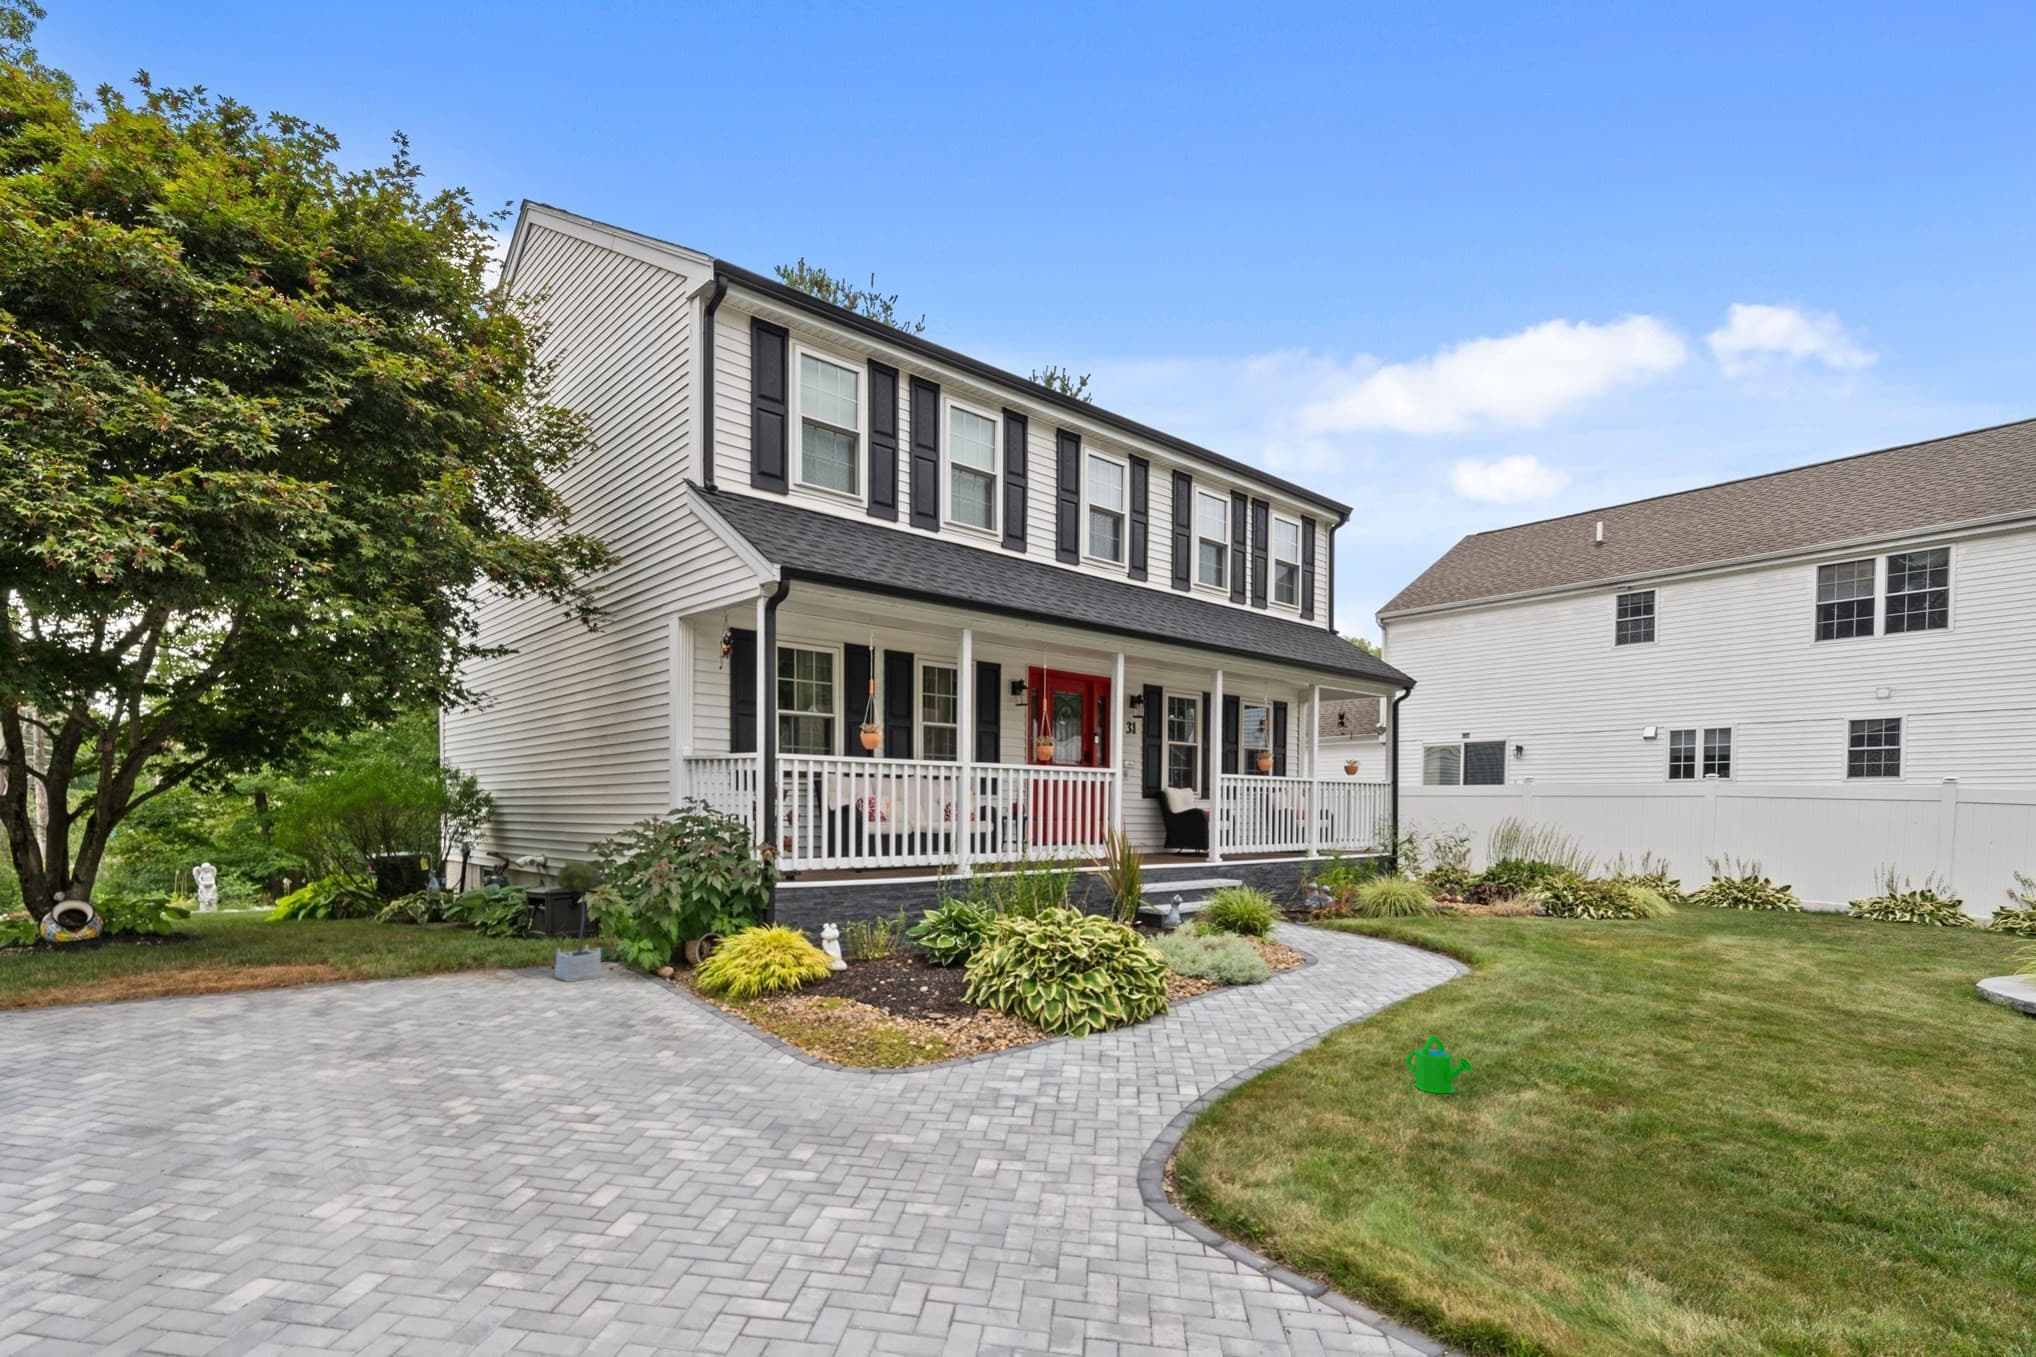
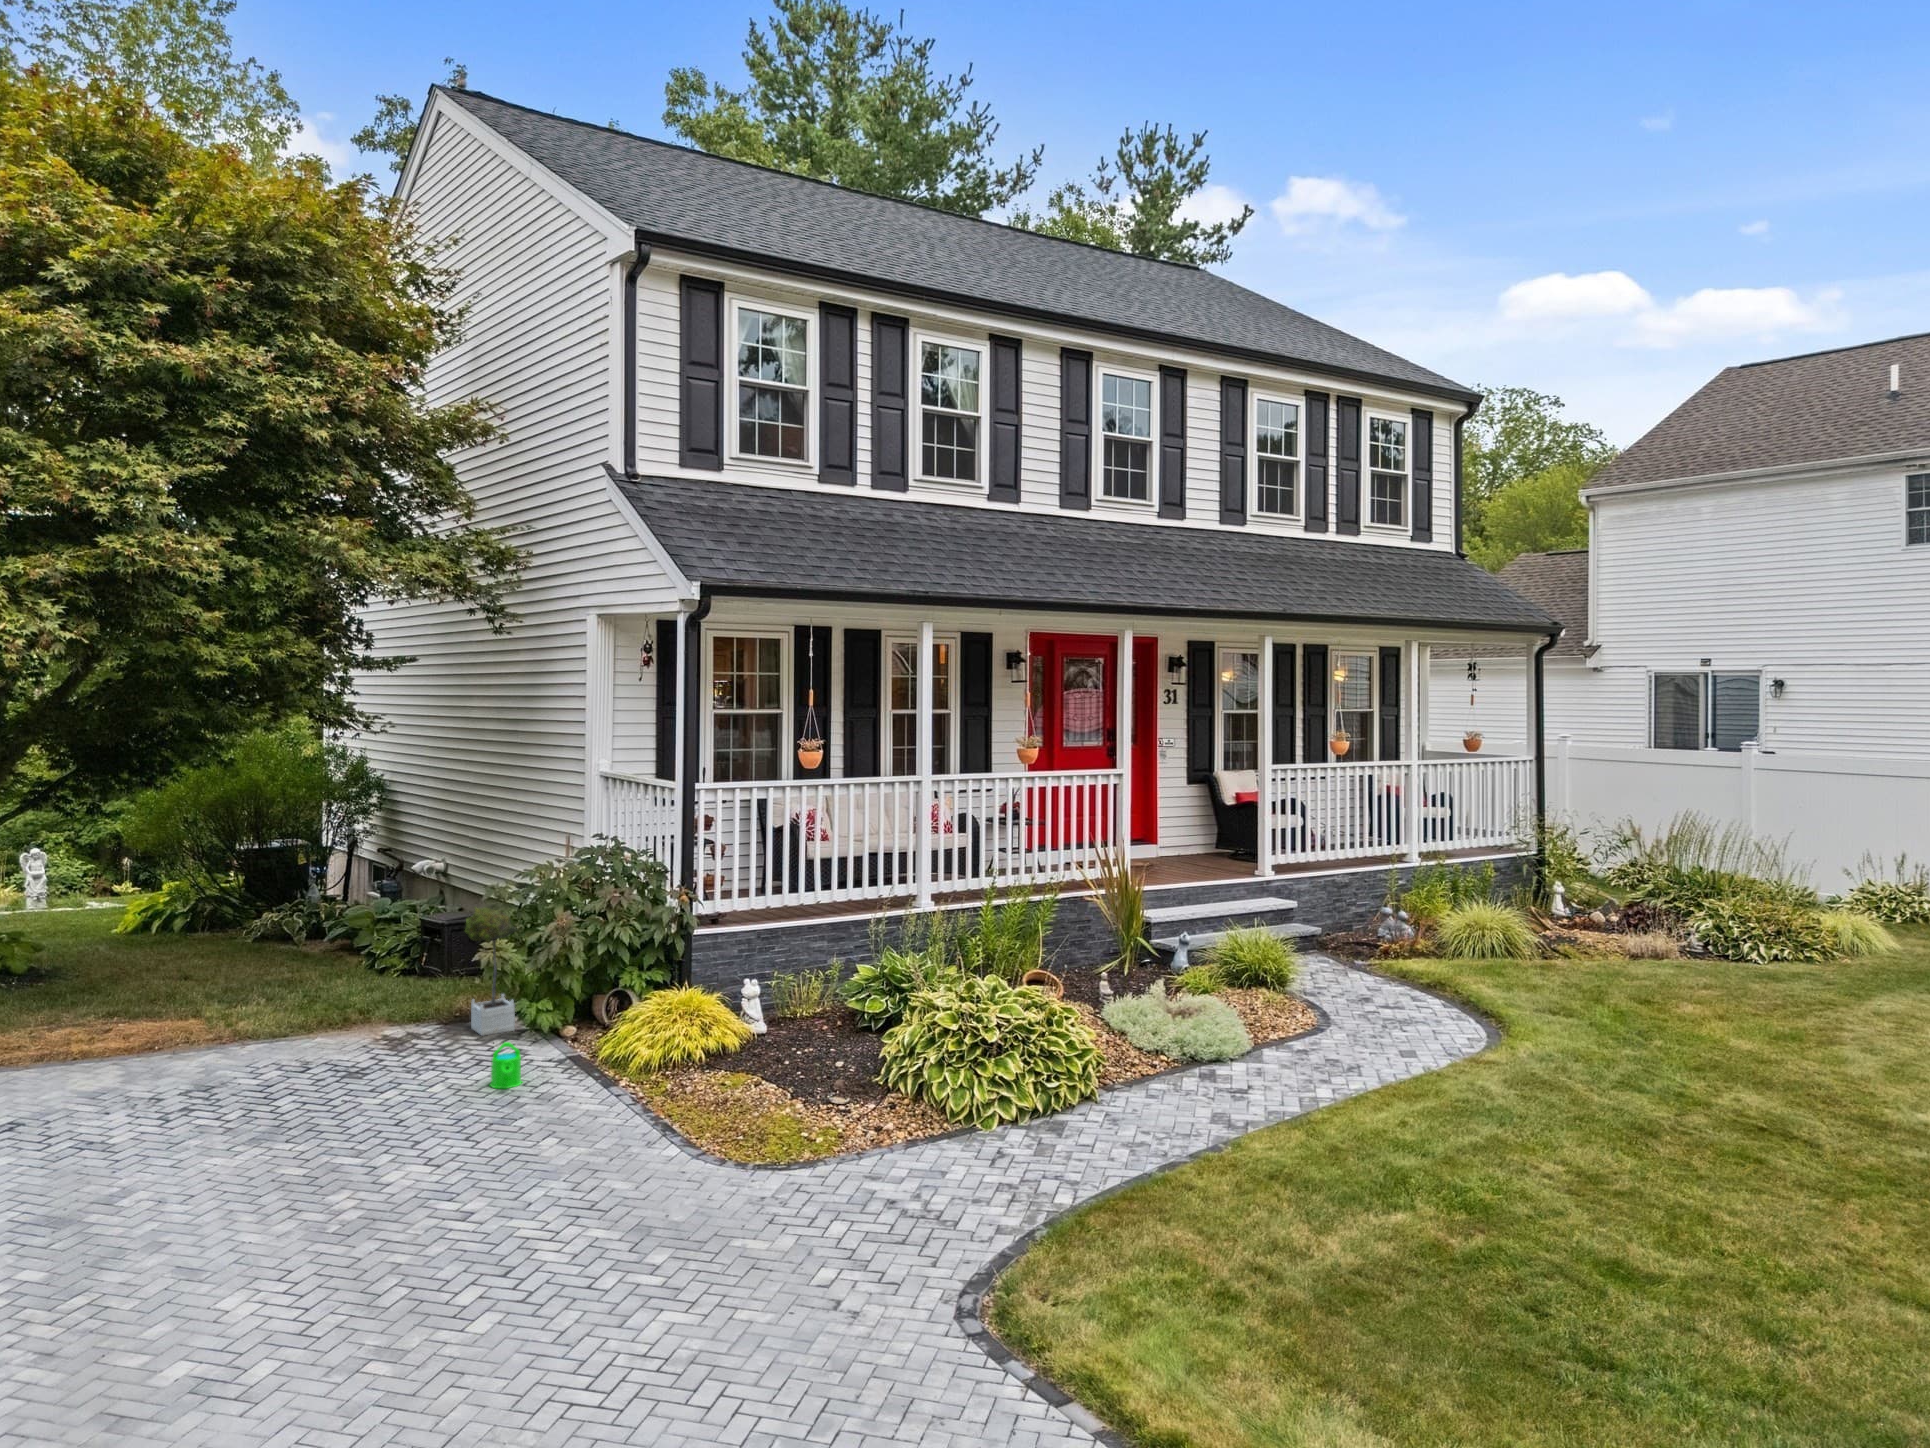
watering can: present [1406,1035,1472,1093] -> present [490,1042,522,1089]

